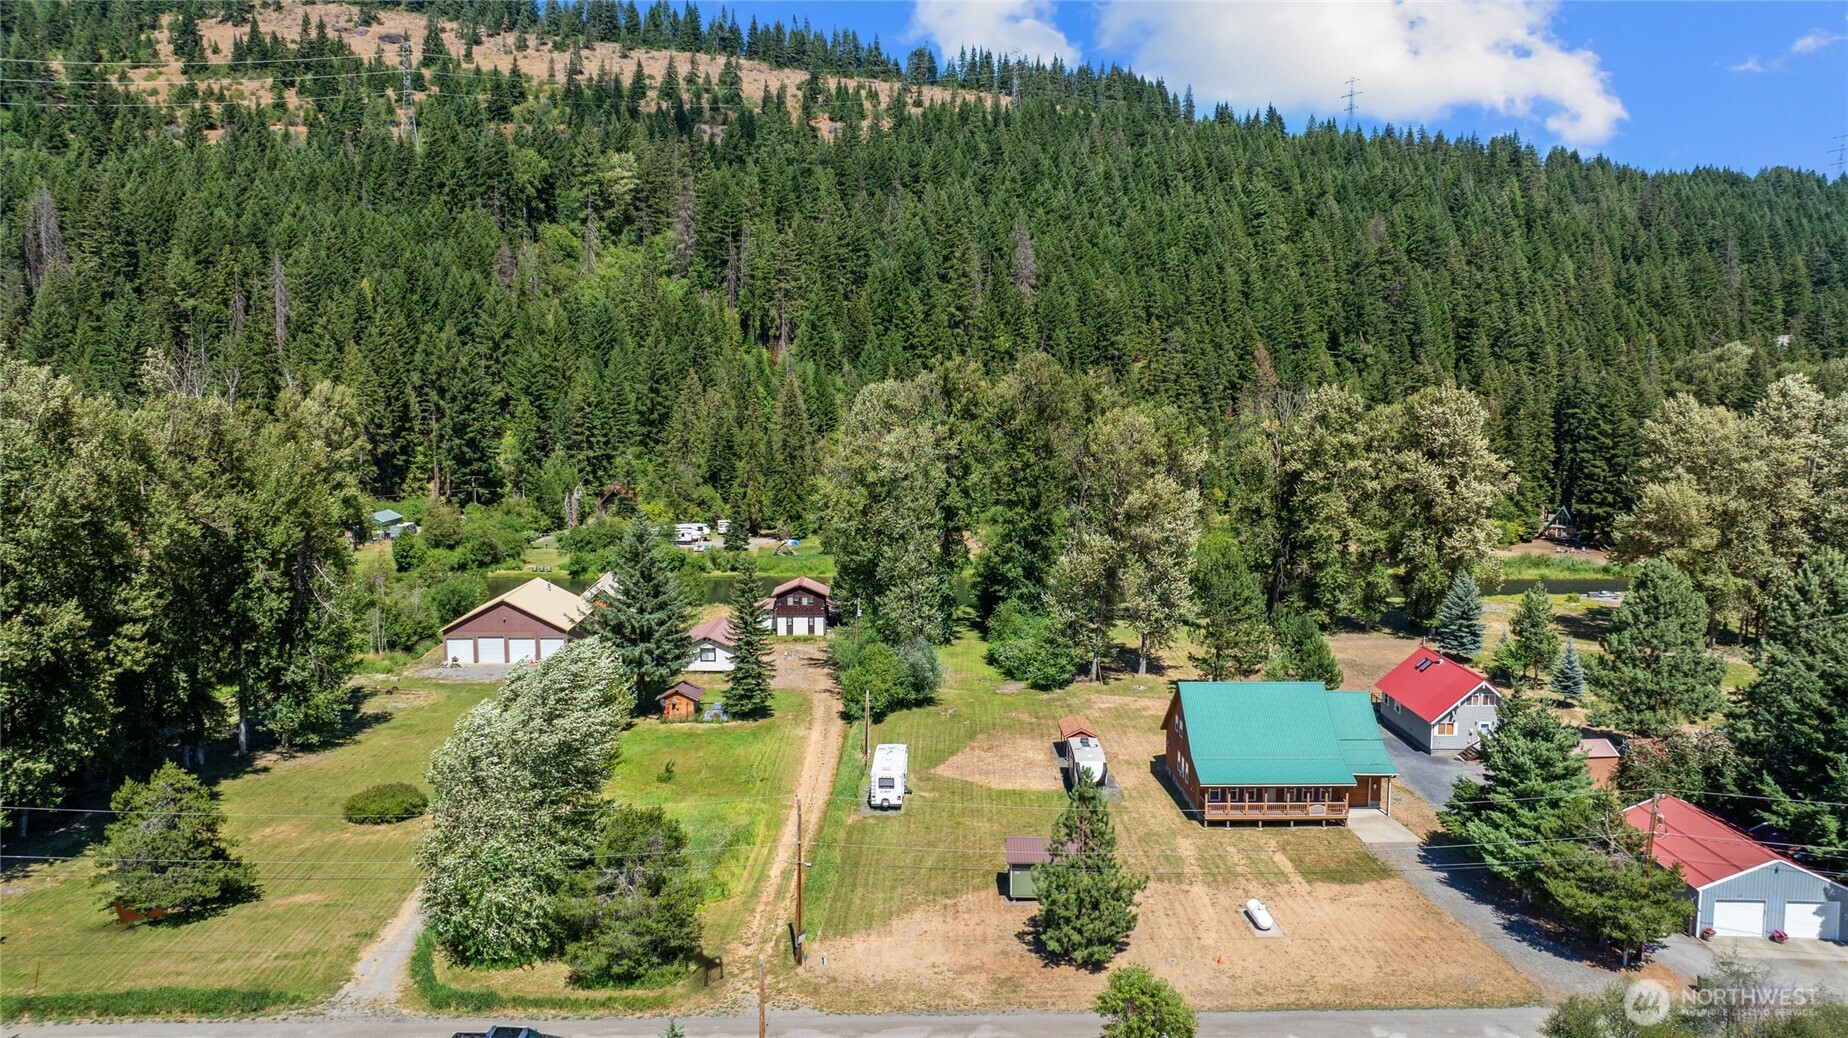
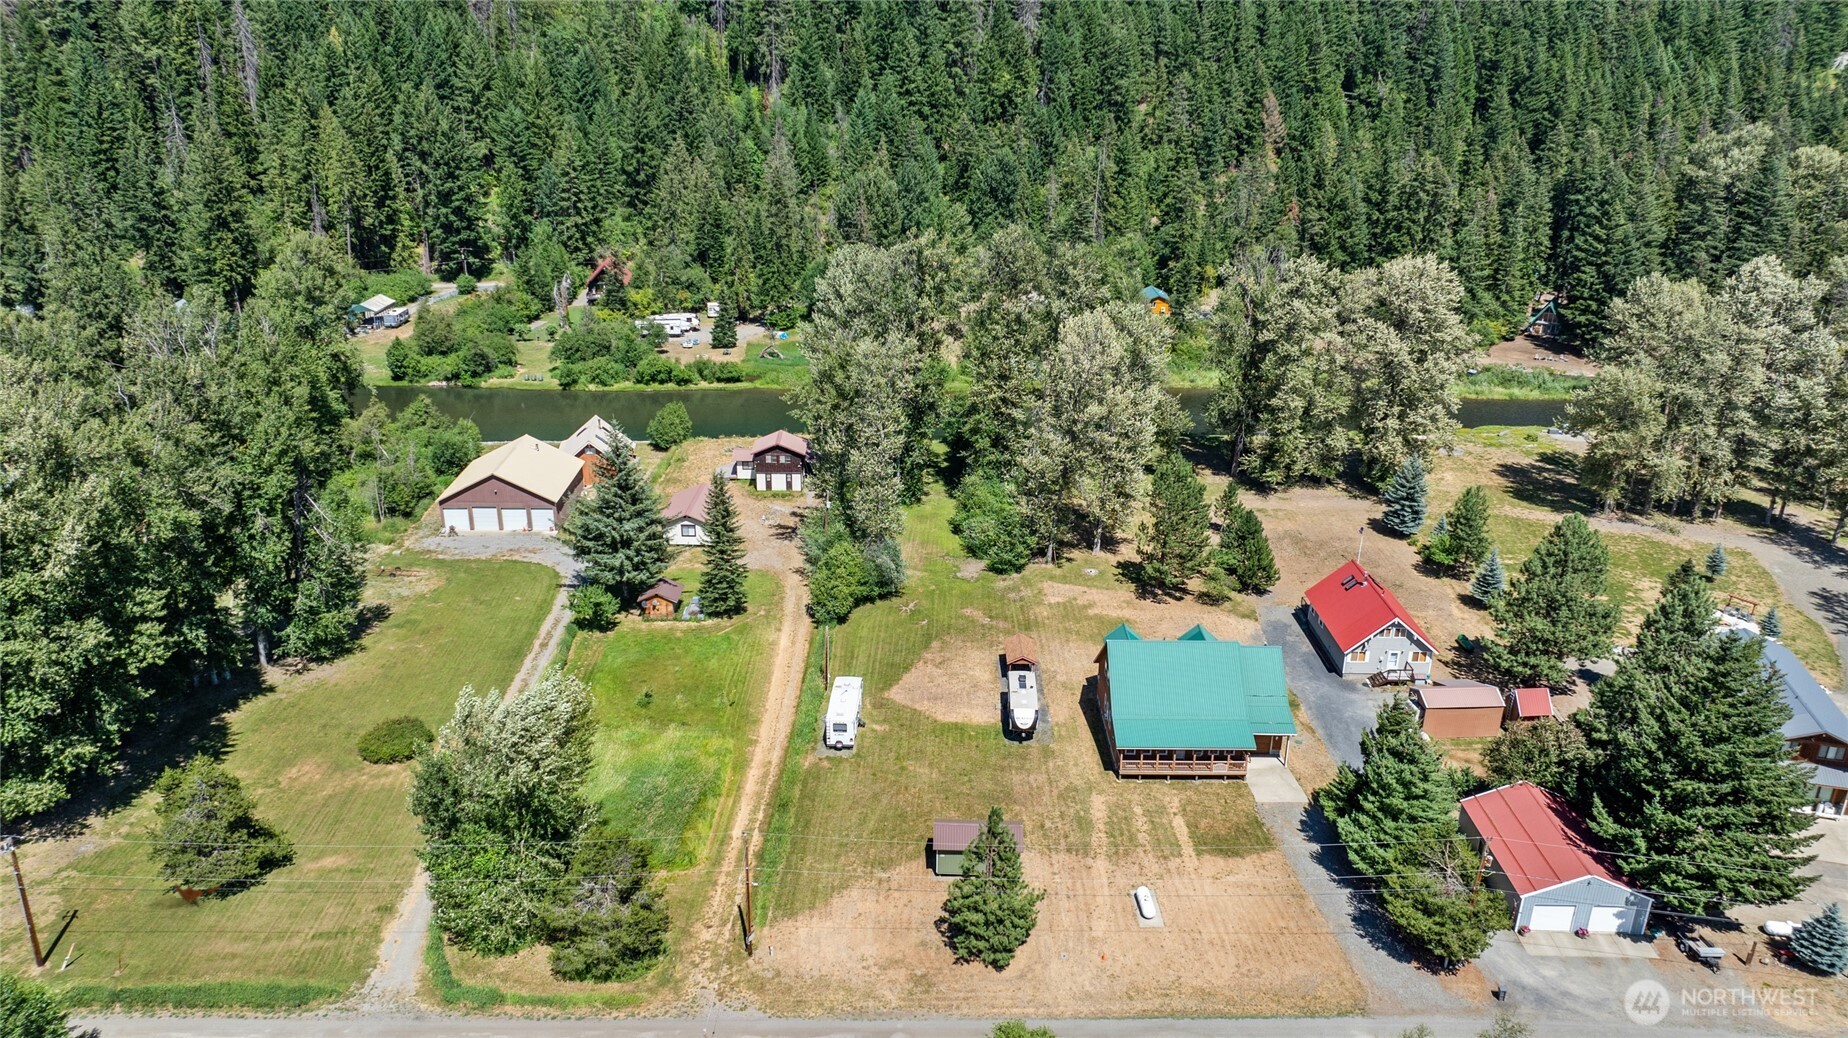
bench: present [685,945,723,985] -> none [658,935,690,974]

